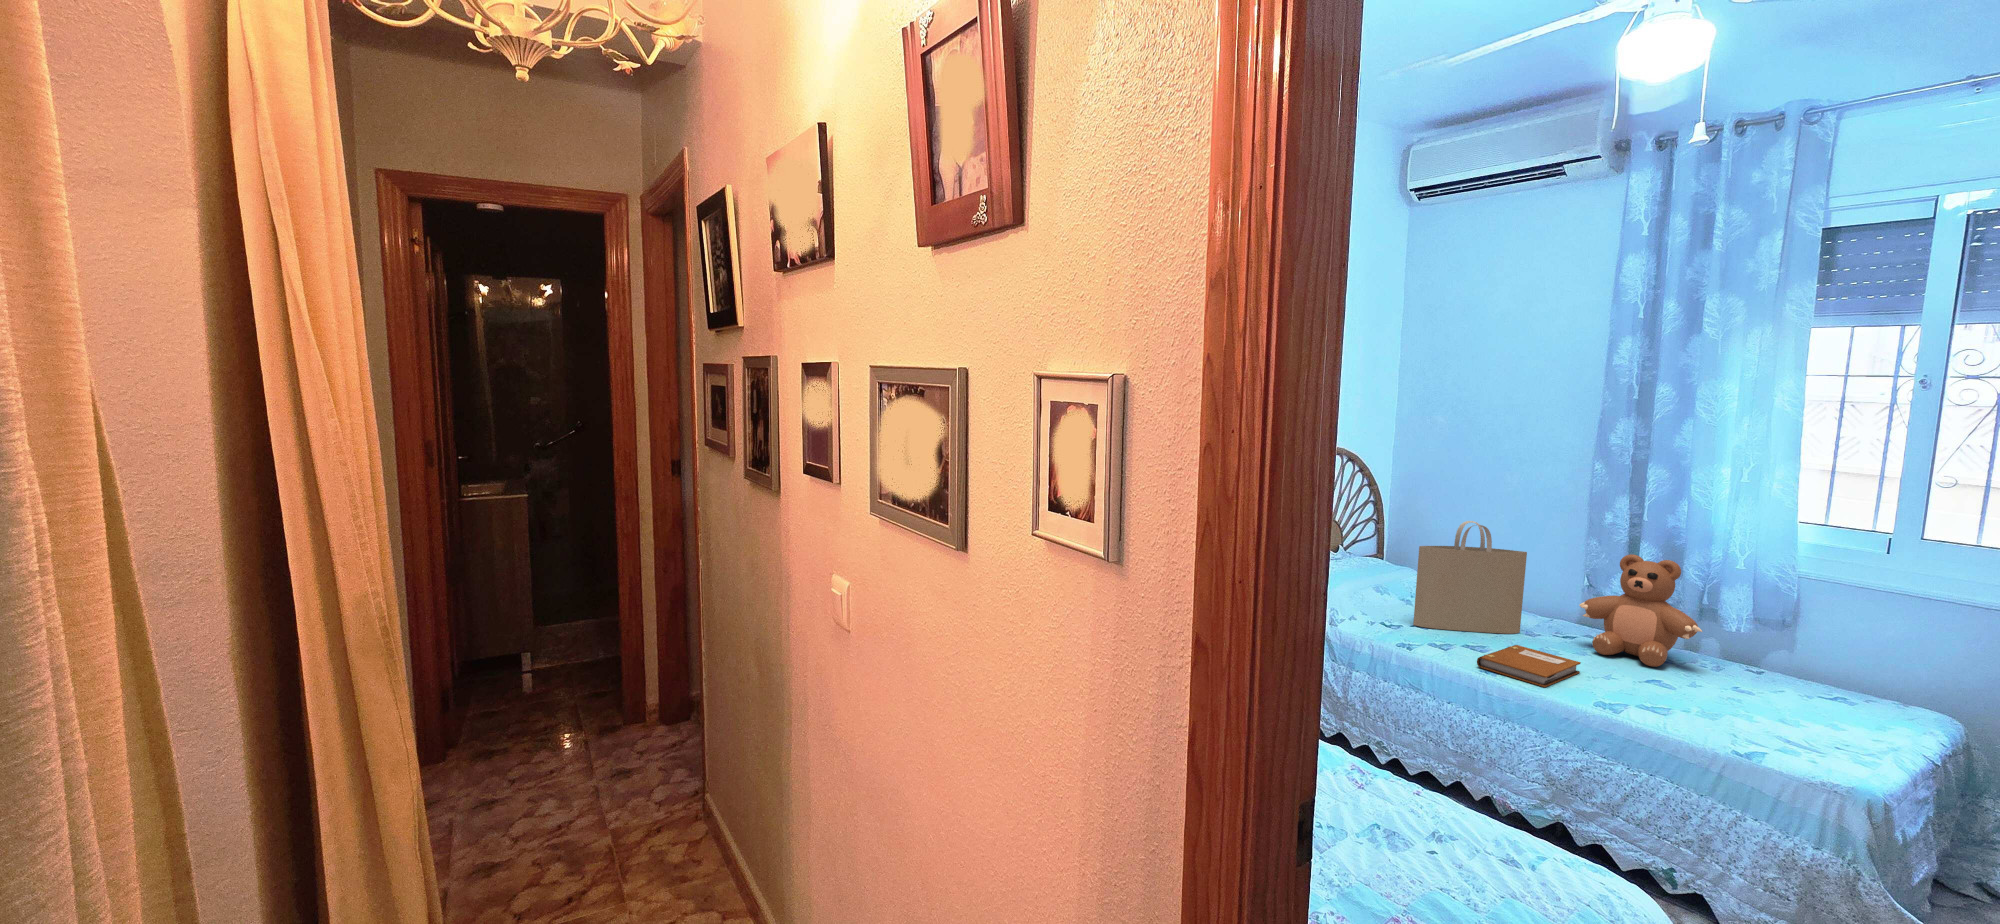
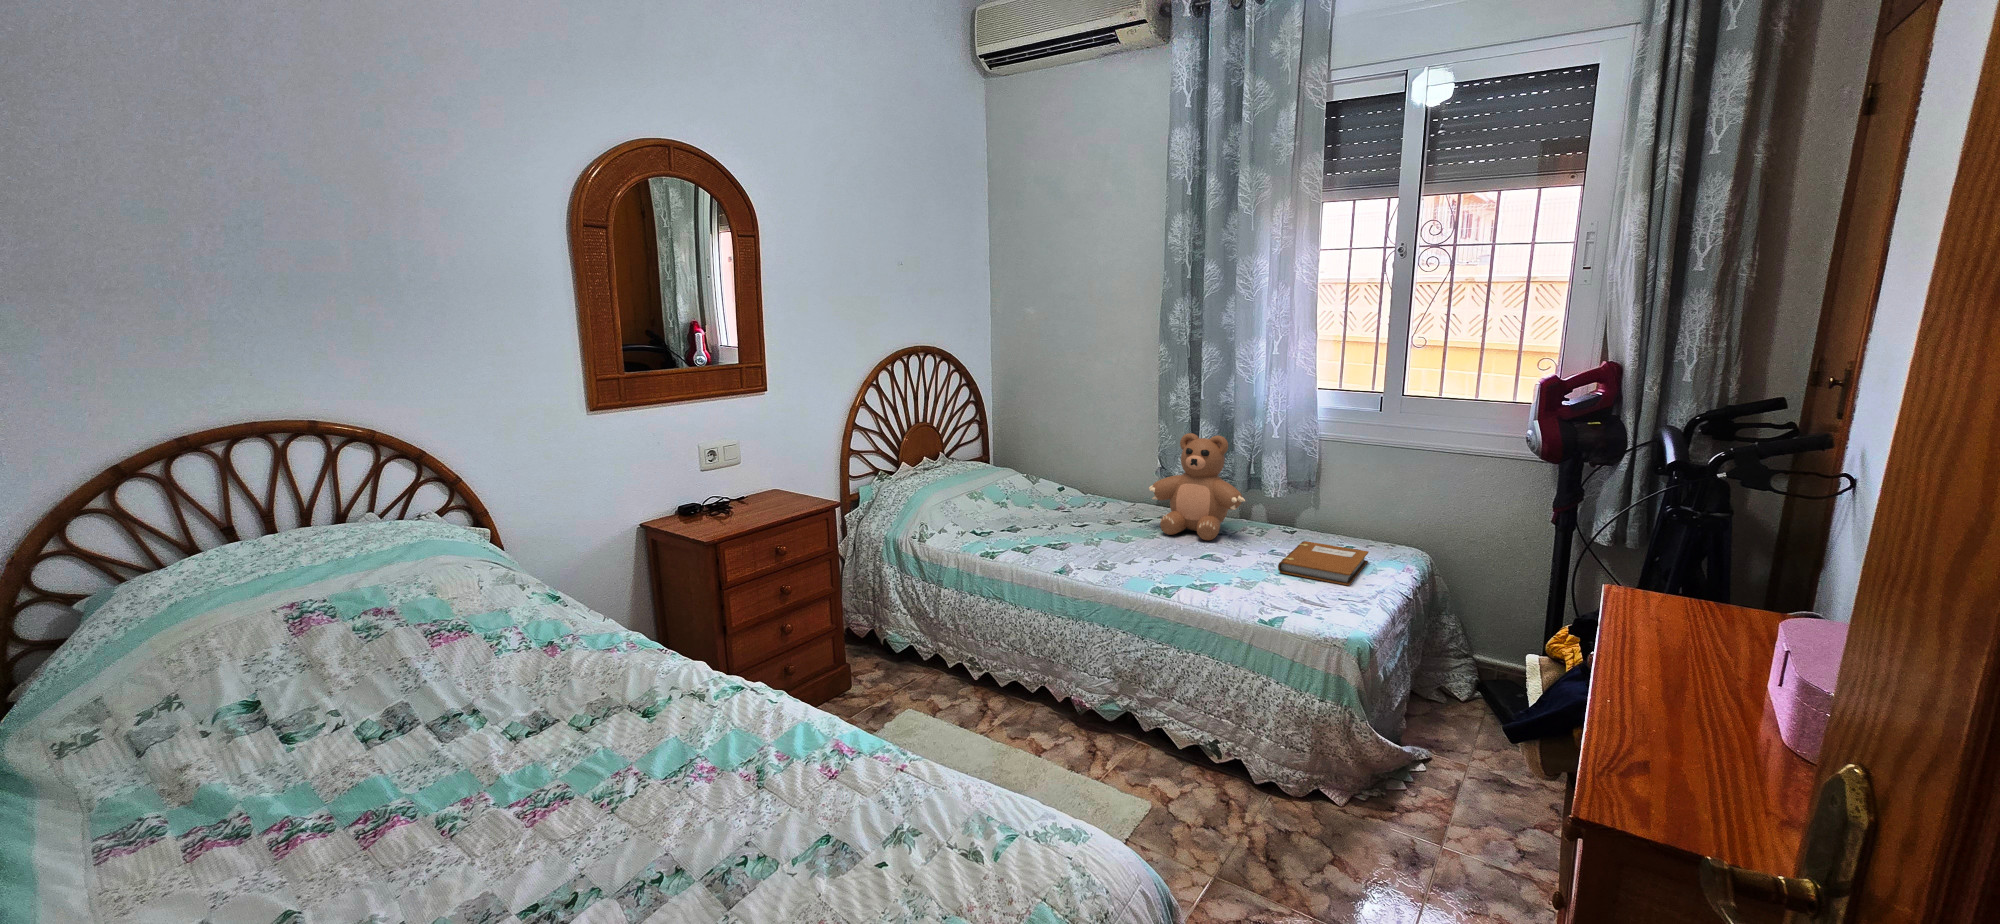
tote bag: present [1413,521,1527,634] -> none [1002,414,1102,530]
notebook: present [1477,645,1581,687] -> present [1278,541,1368,586]

